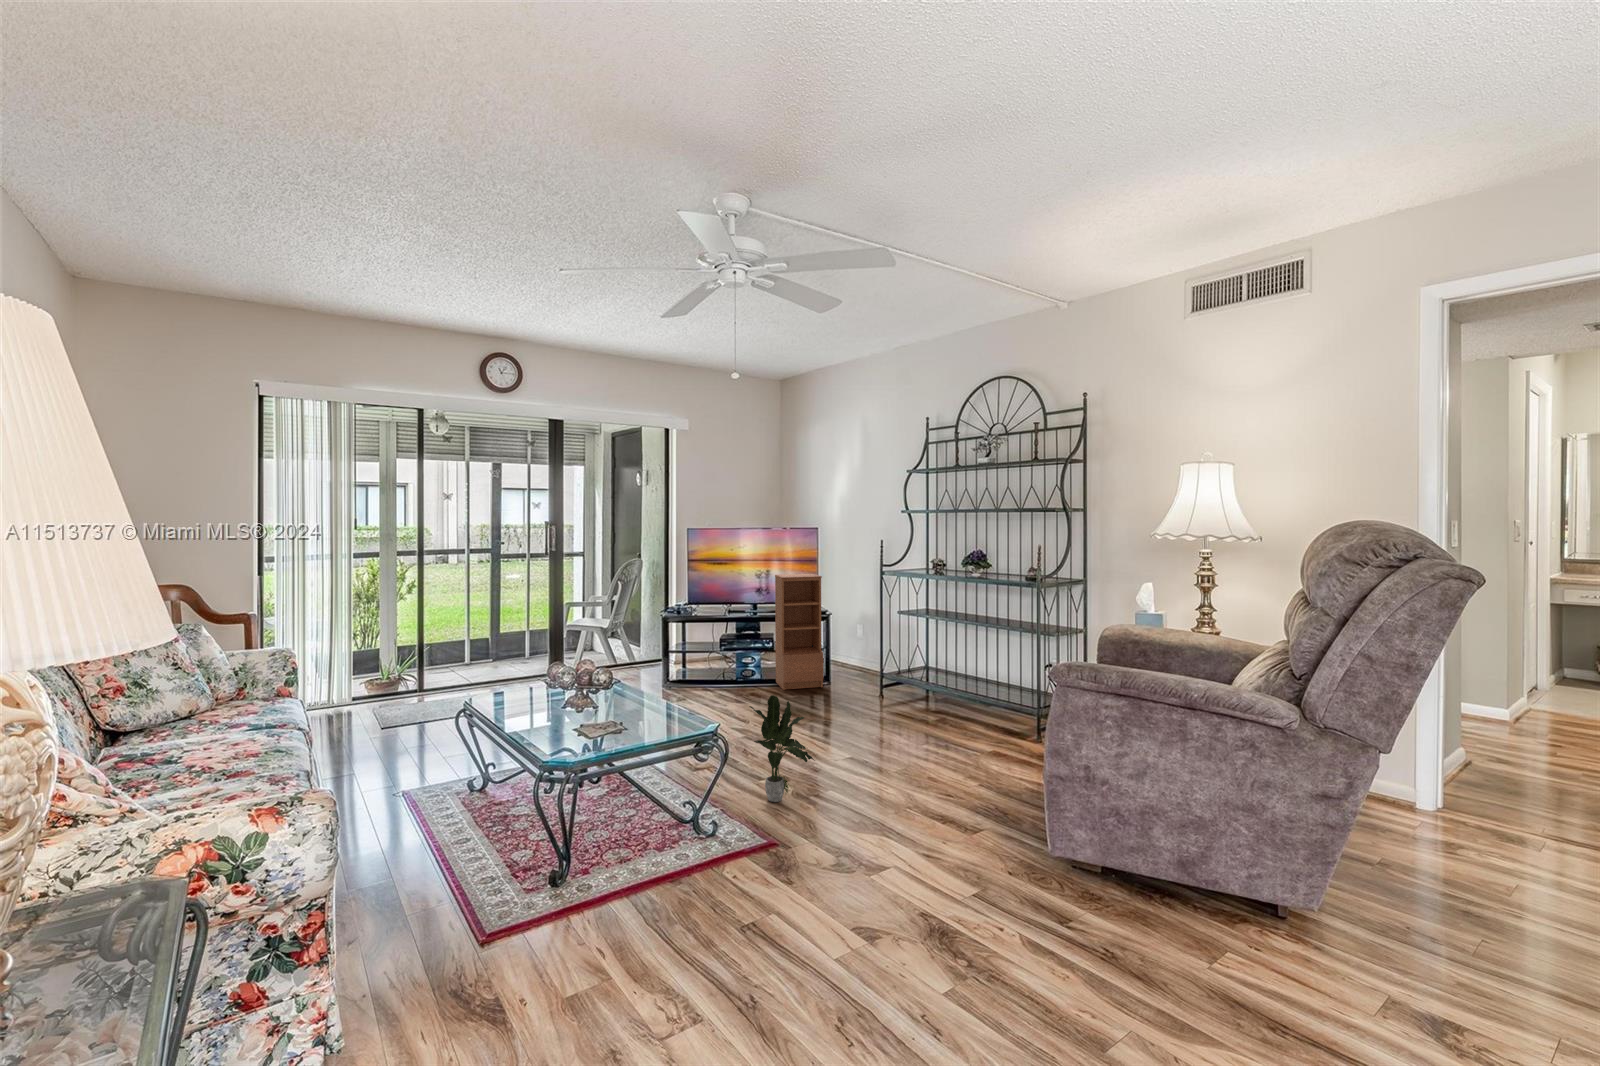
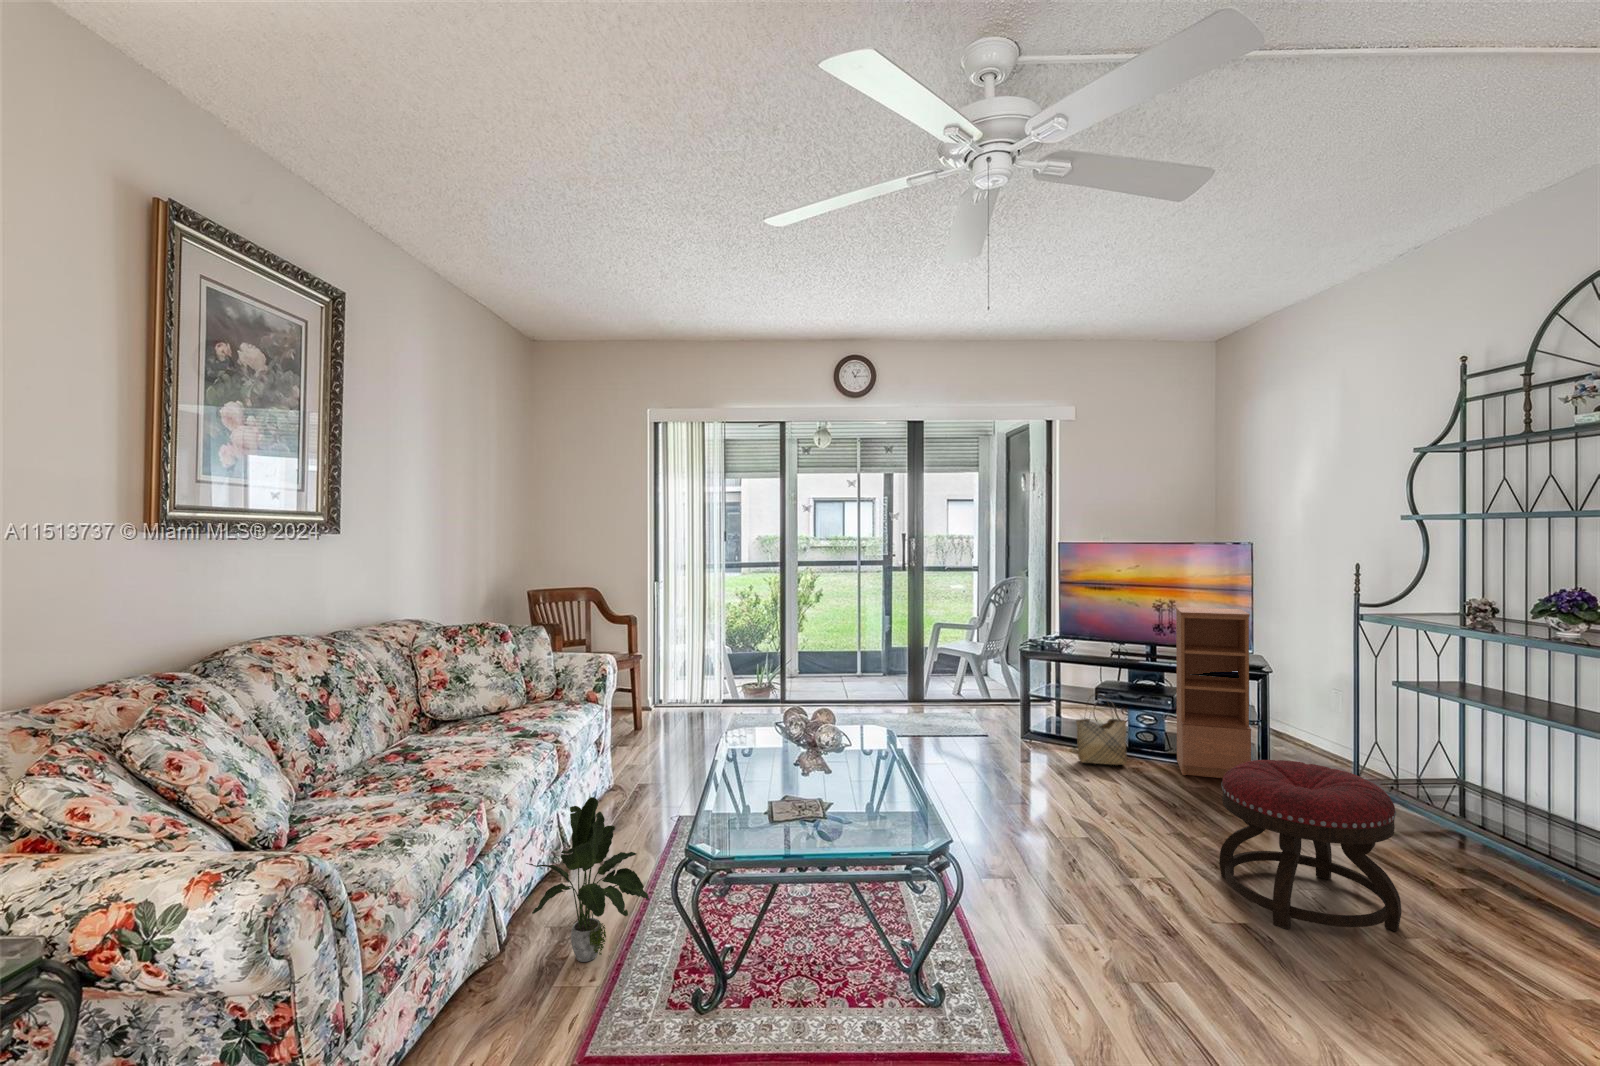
woven basket: none [713,641,748,693] -> present [1076,698,1127,765]
ottoman: none [829,660,920,754] -> present [1219,760,1401,931]
potted plant: present [749,695,815,802] -> present [526,797,649,962]

